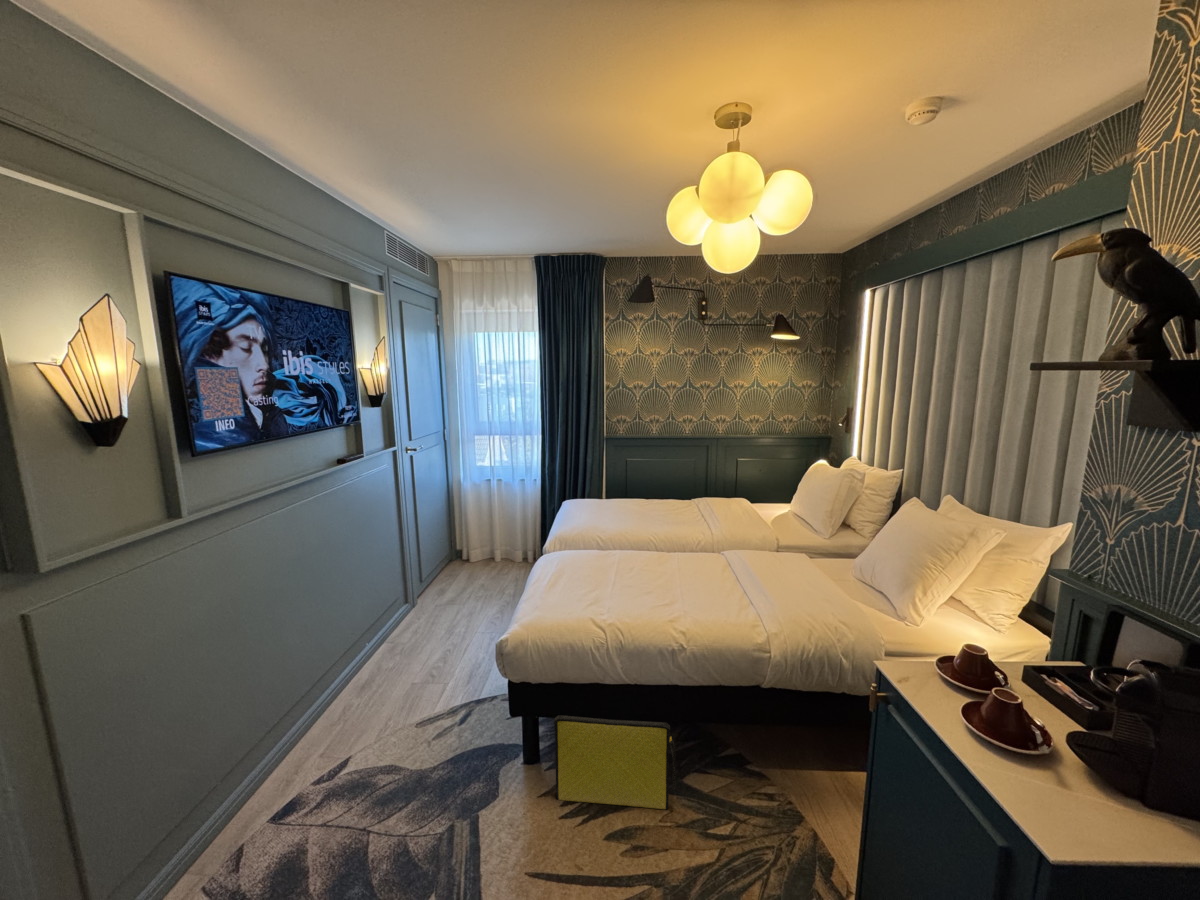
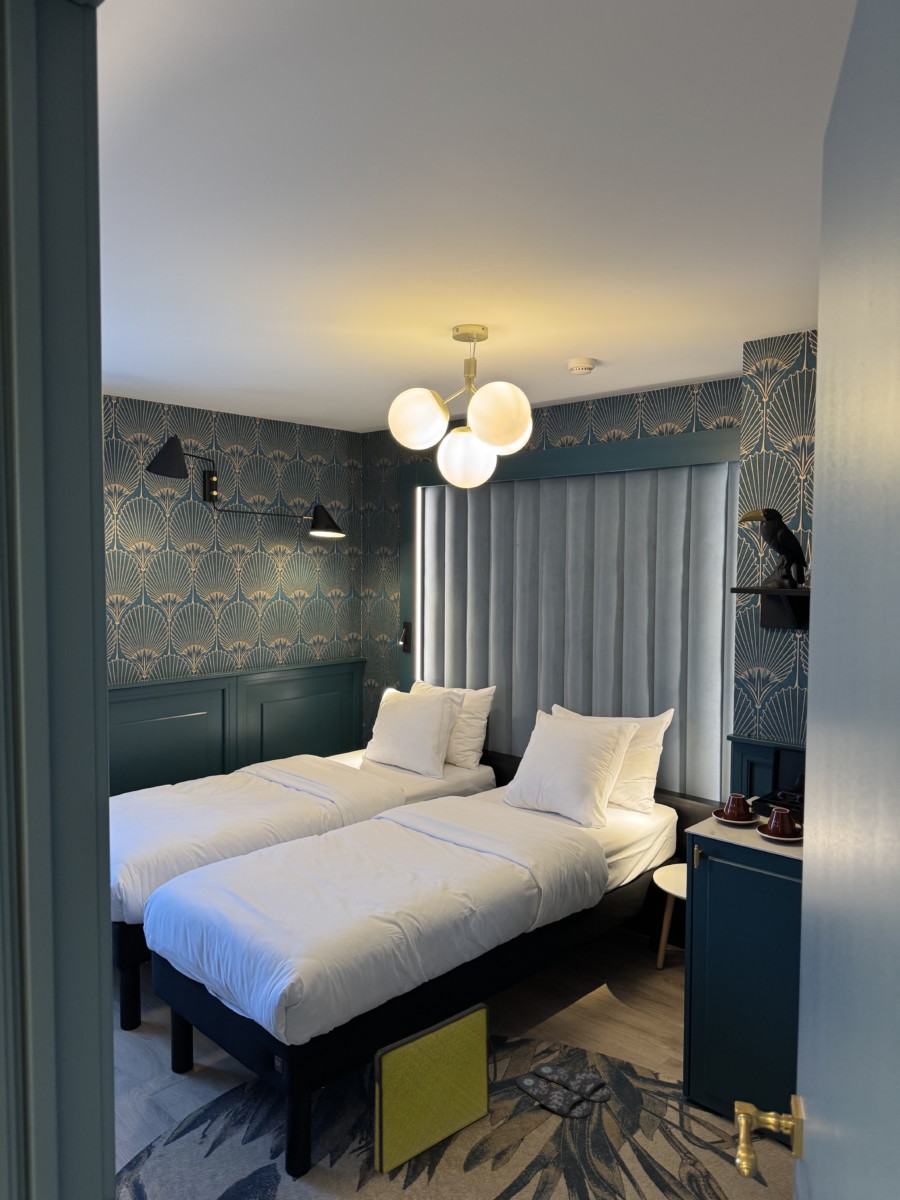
slippers: none [711,798,786,877] -> present [516,1063,611,1118]

